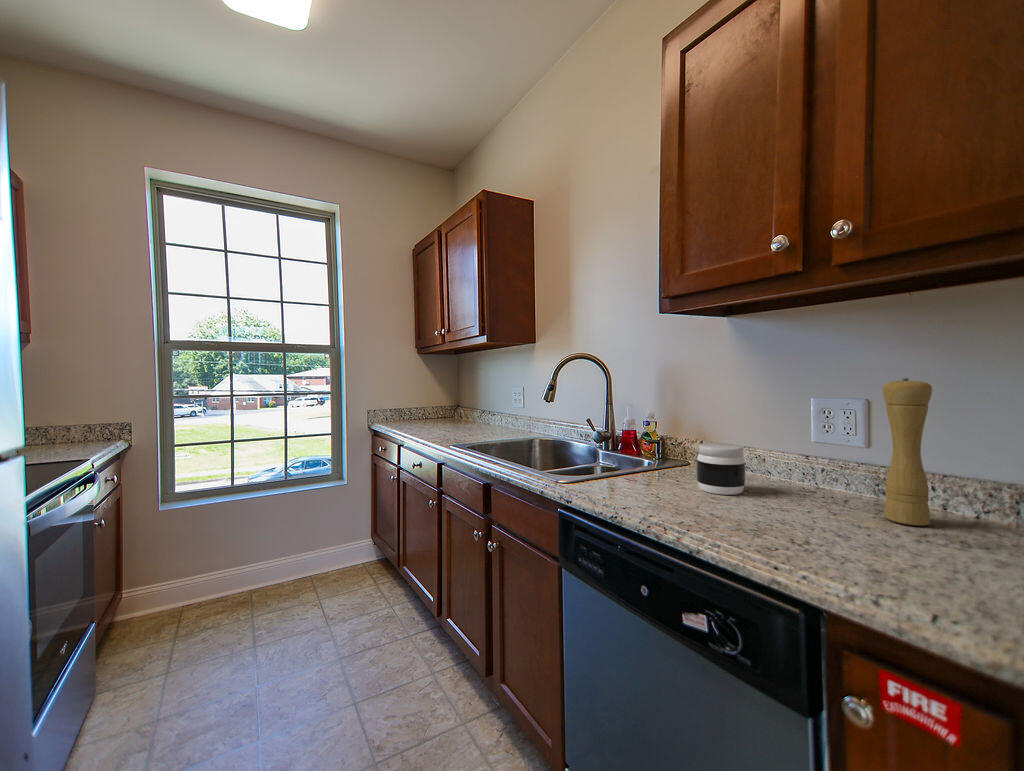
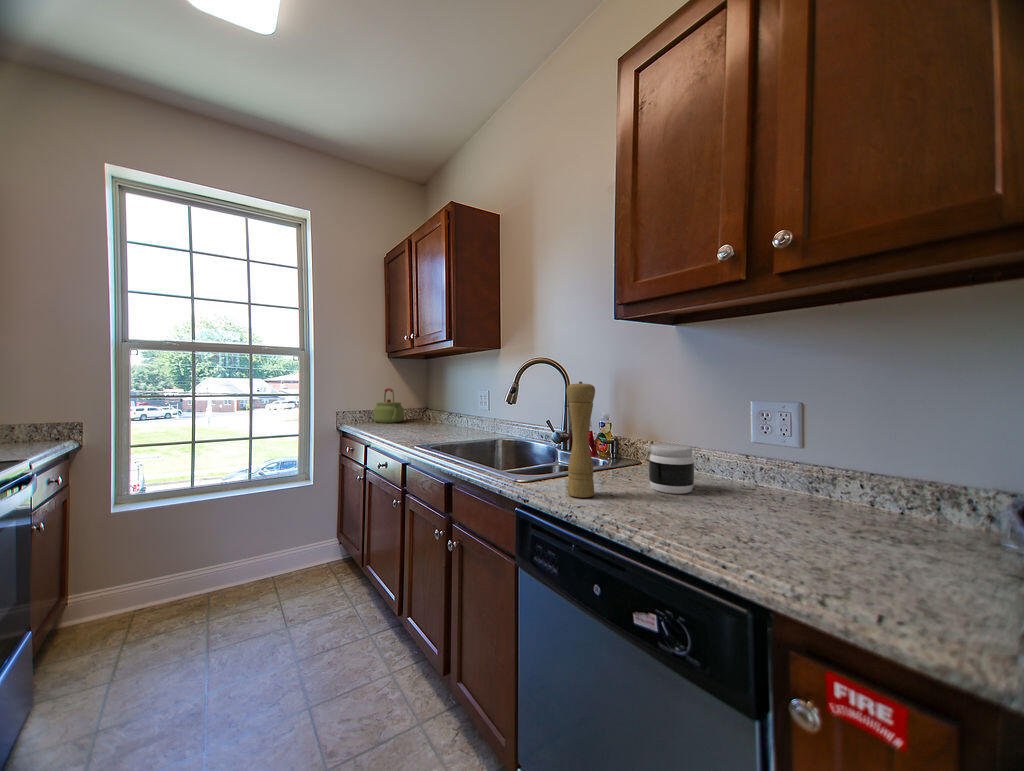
pepper mill: present [882,378,932,526] -> present [567,382,595,497]
kettle: none [406,386,436,421] -> present [374,388,404,423]

